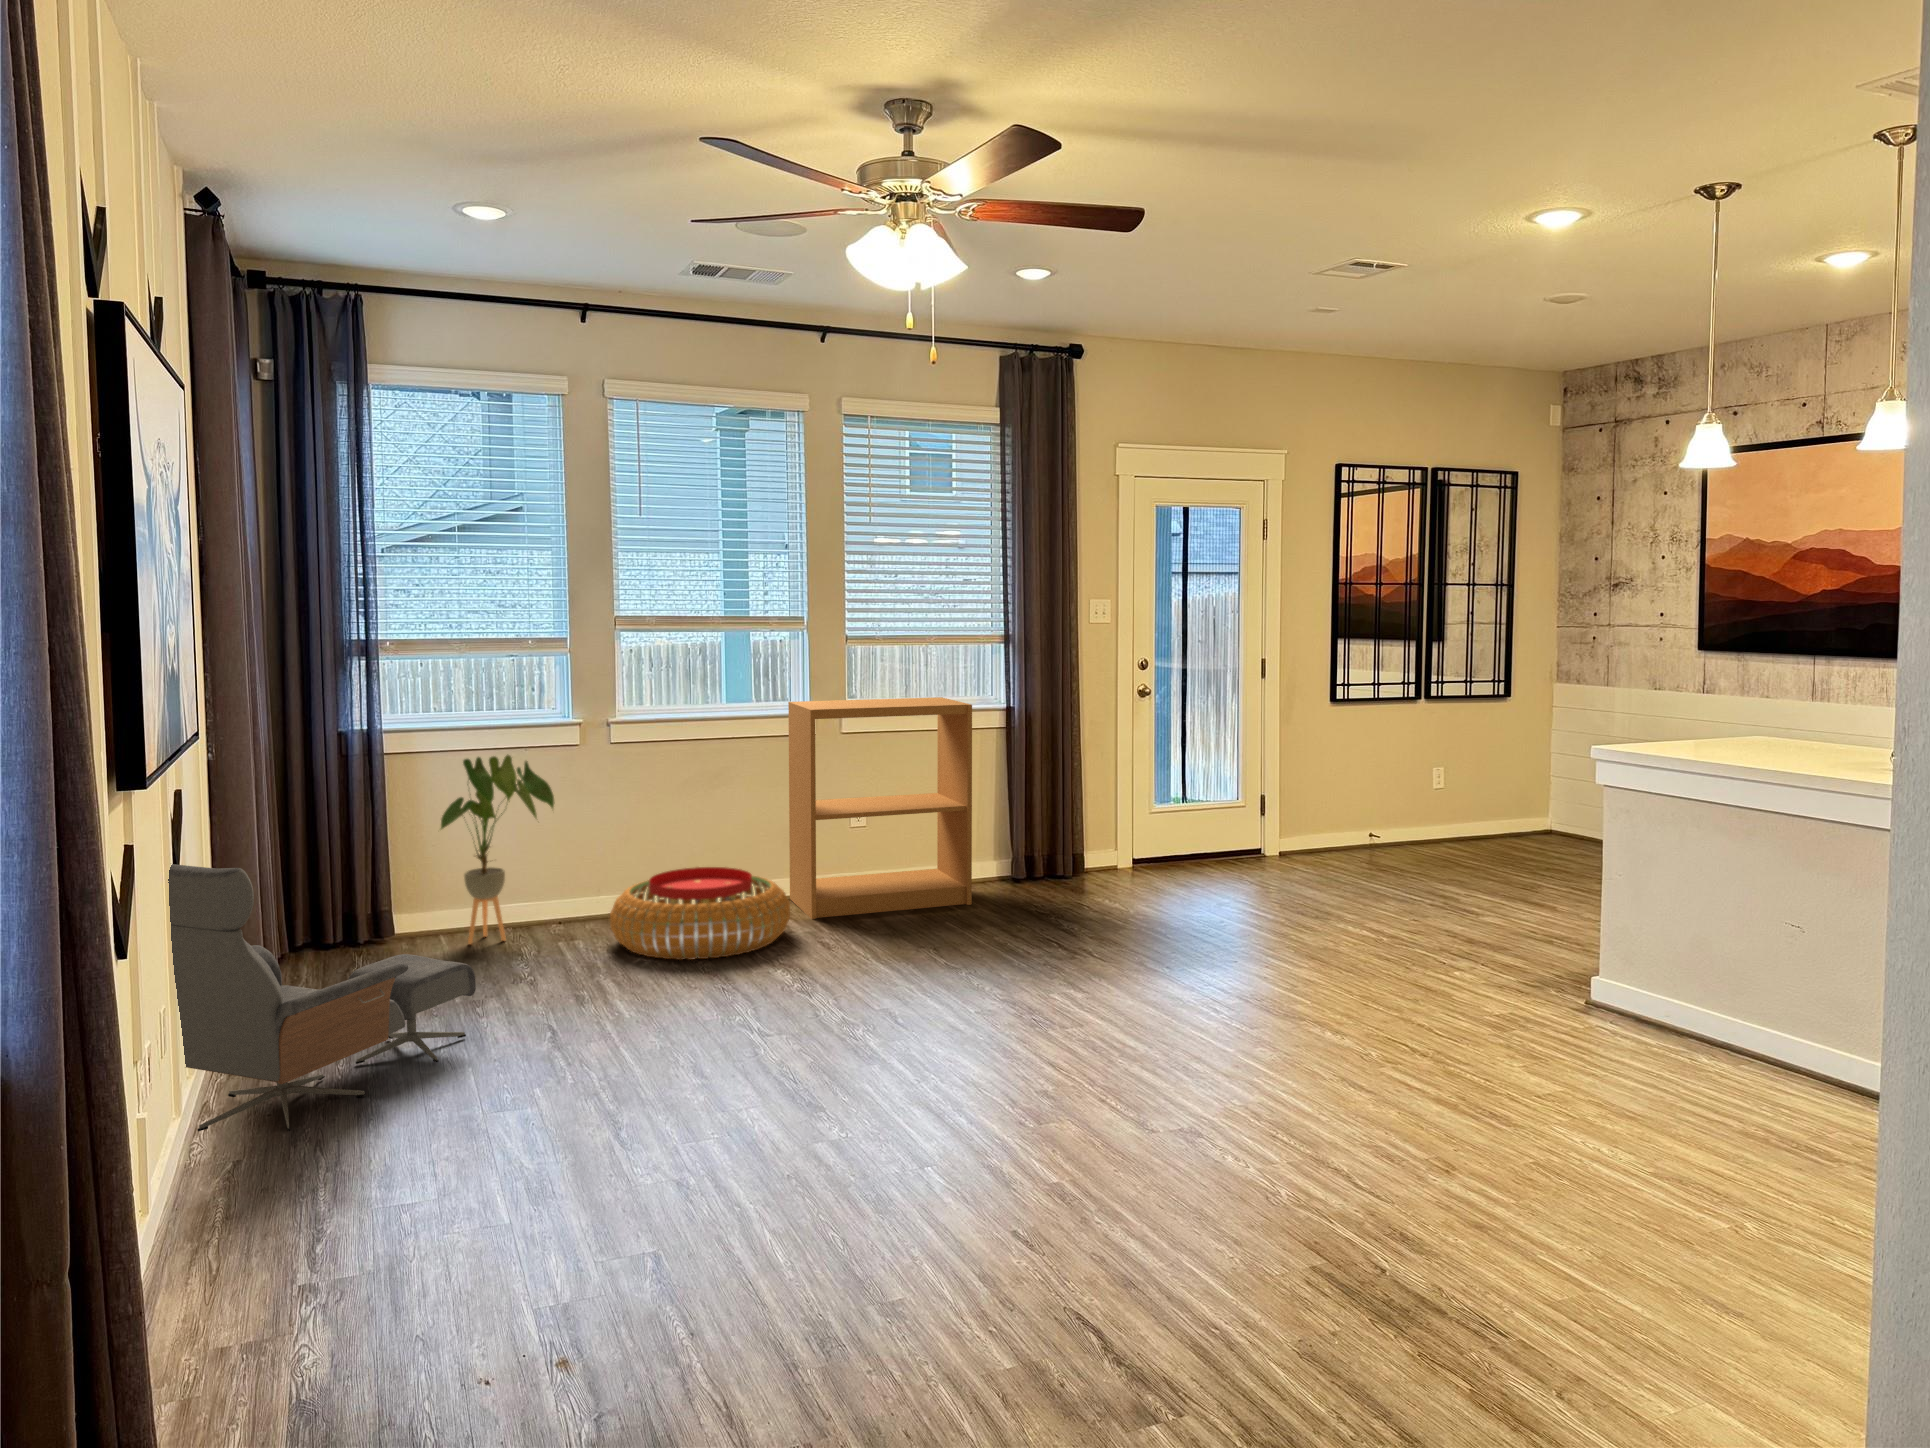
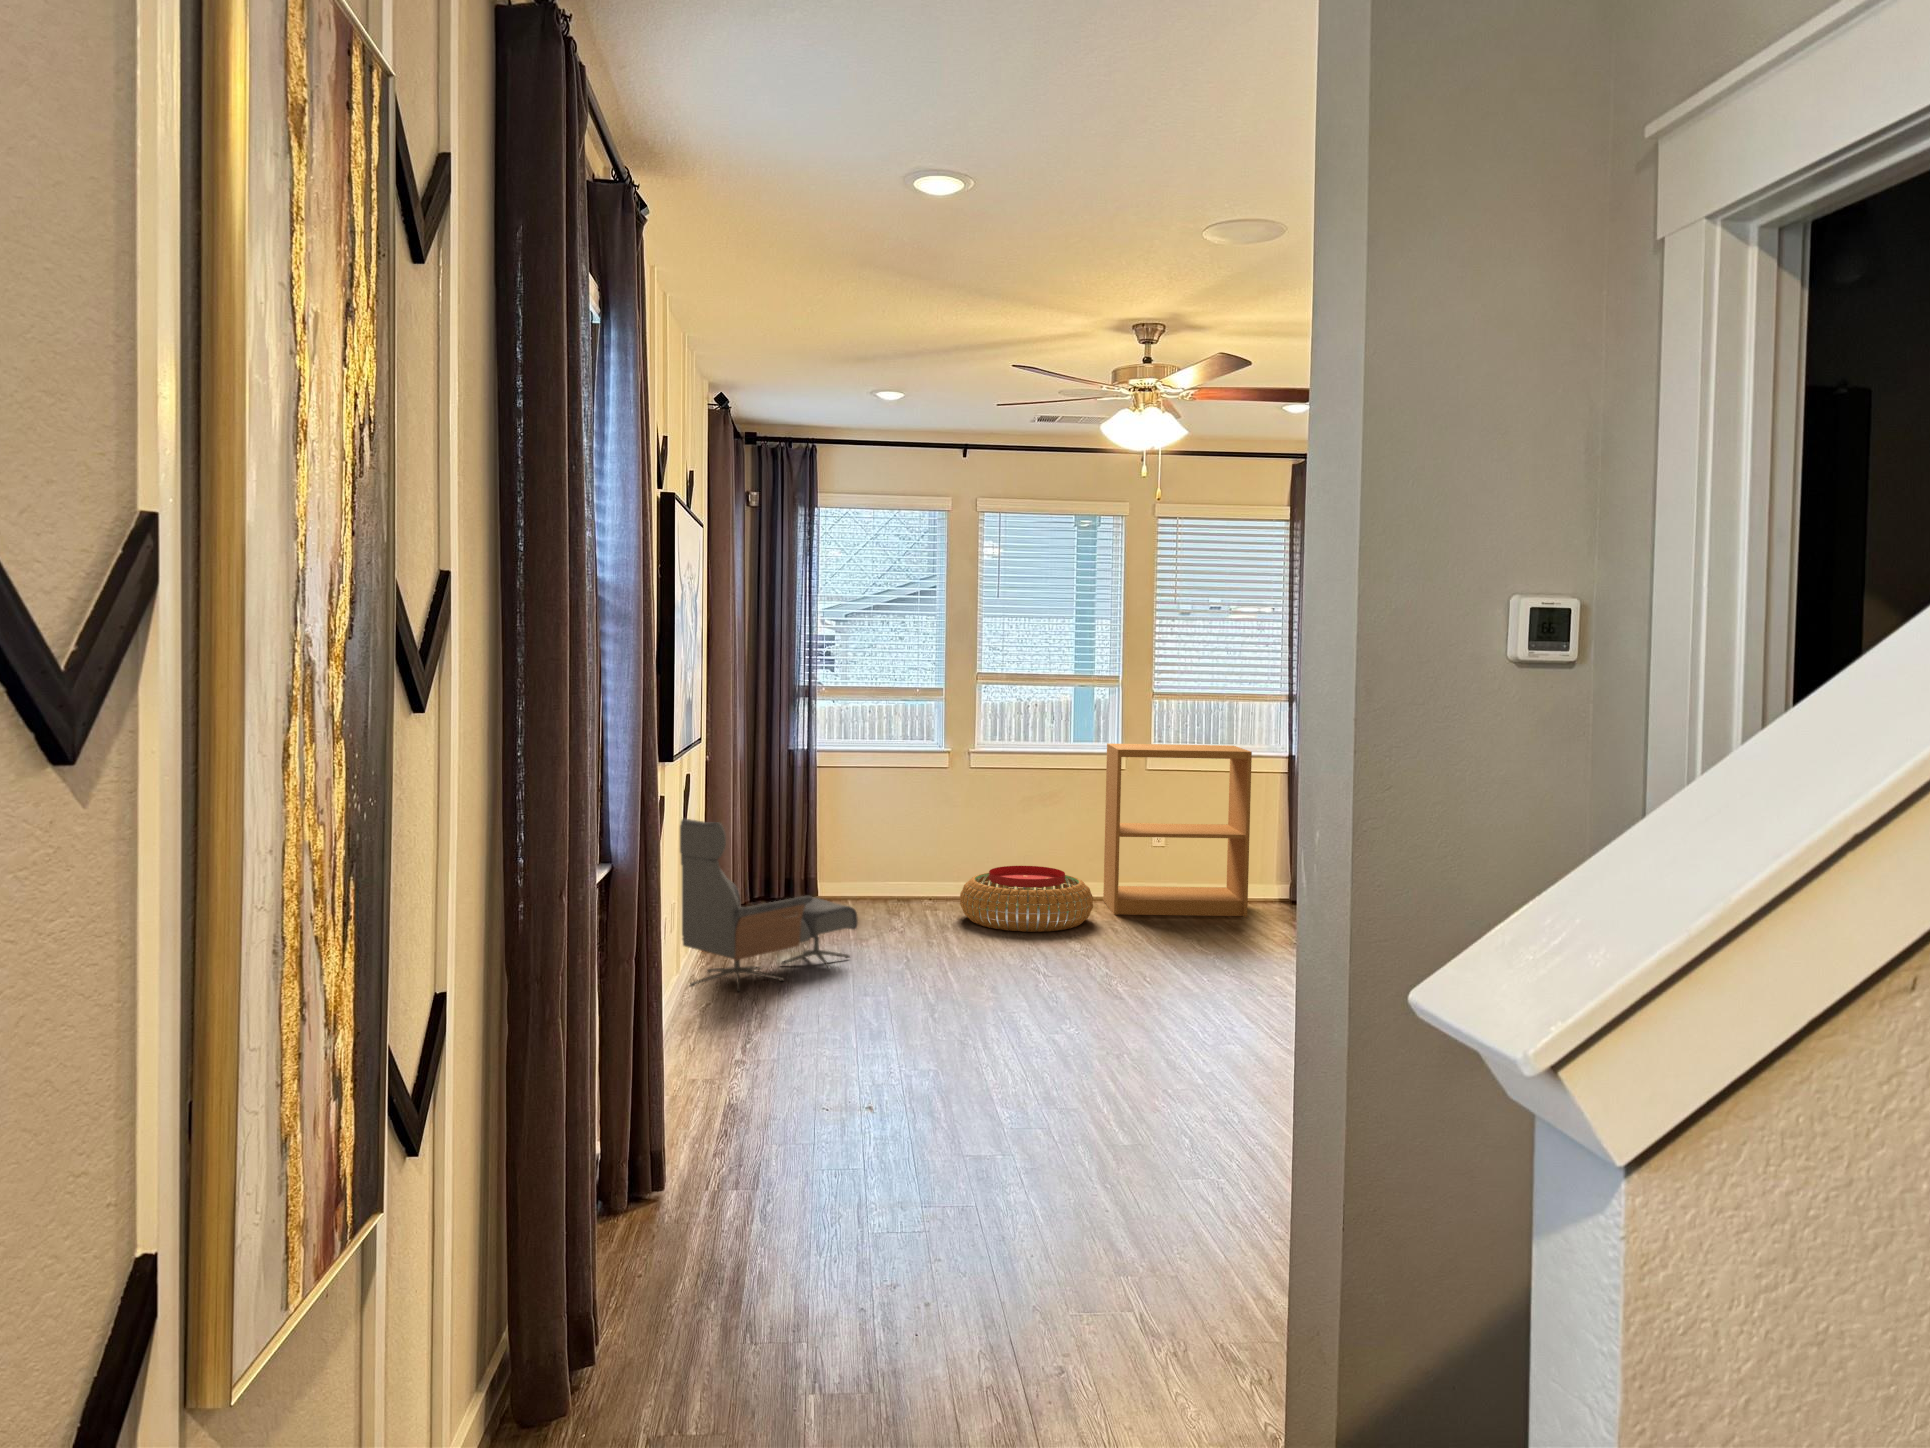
house plant: present [441,755,555,944] -> none [847,772,926,908]

